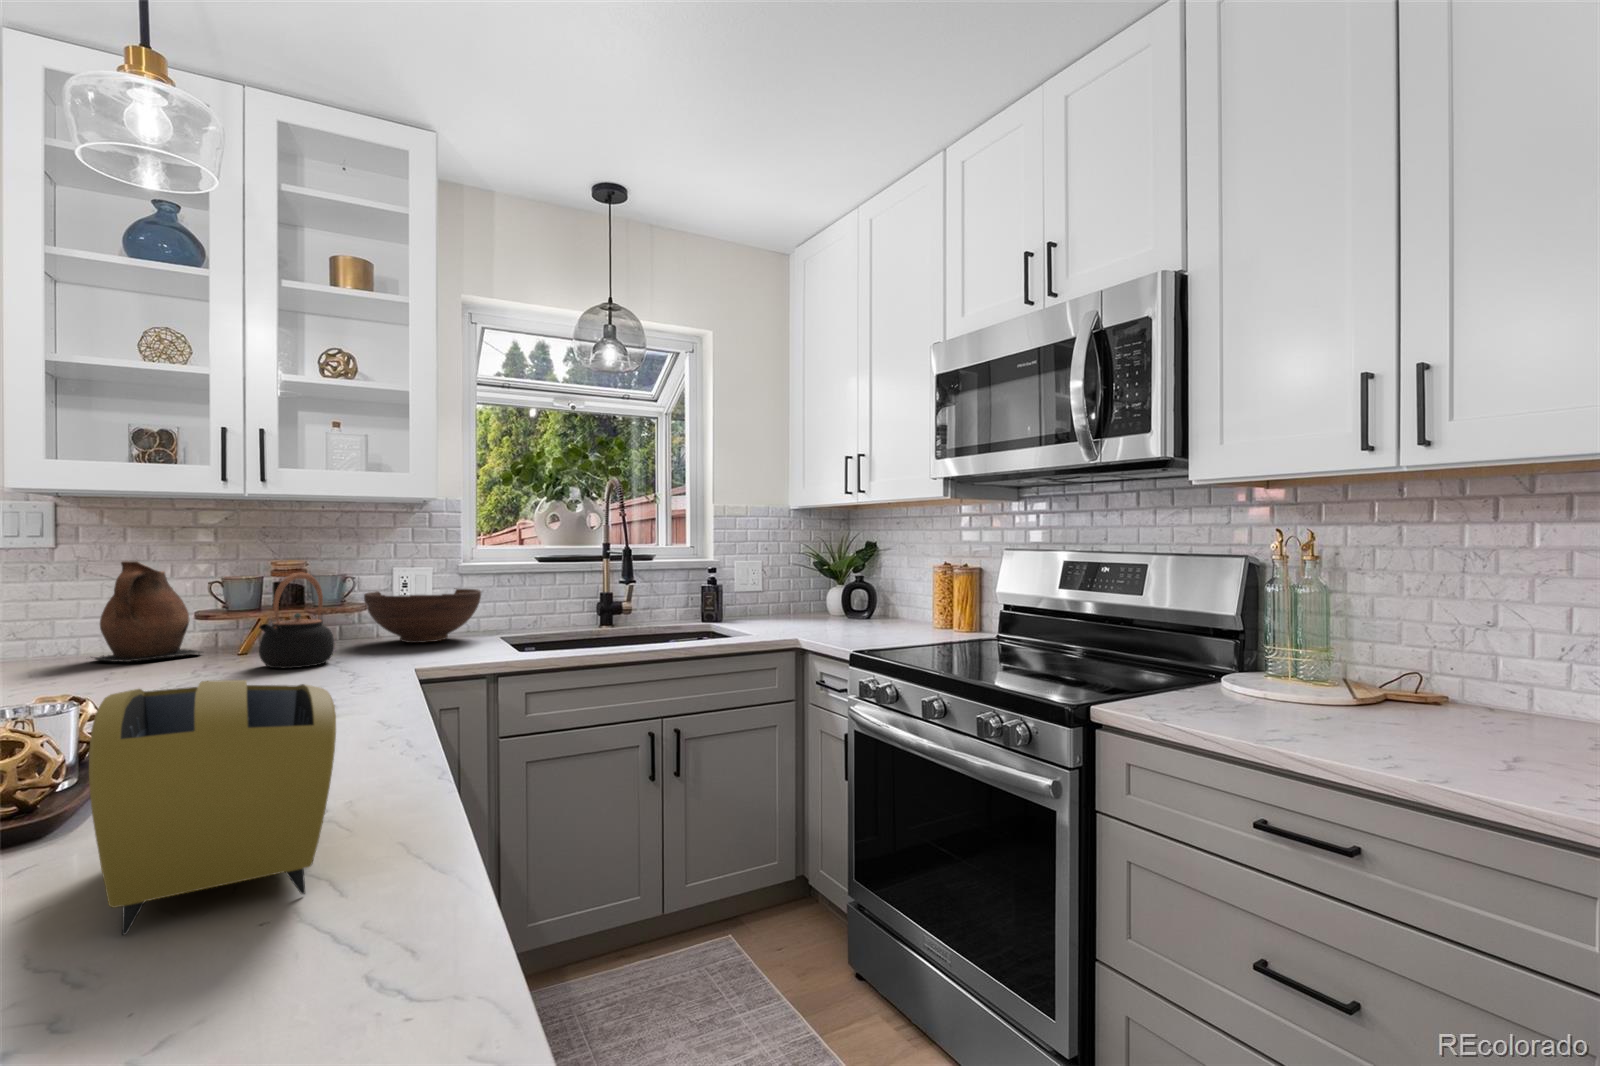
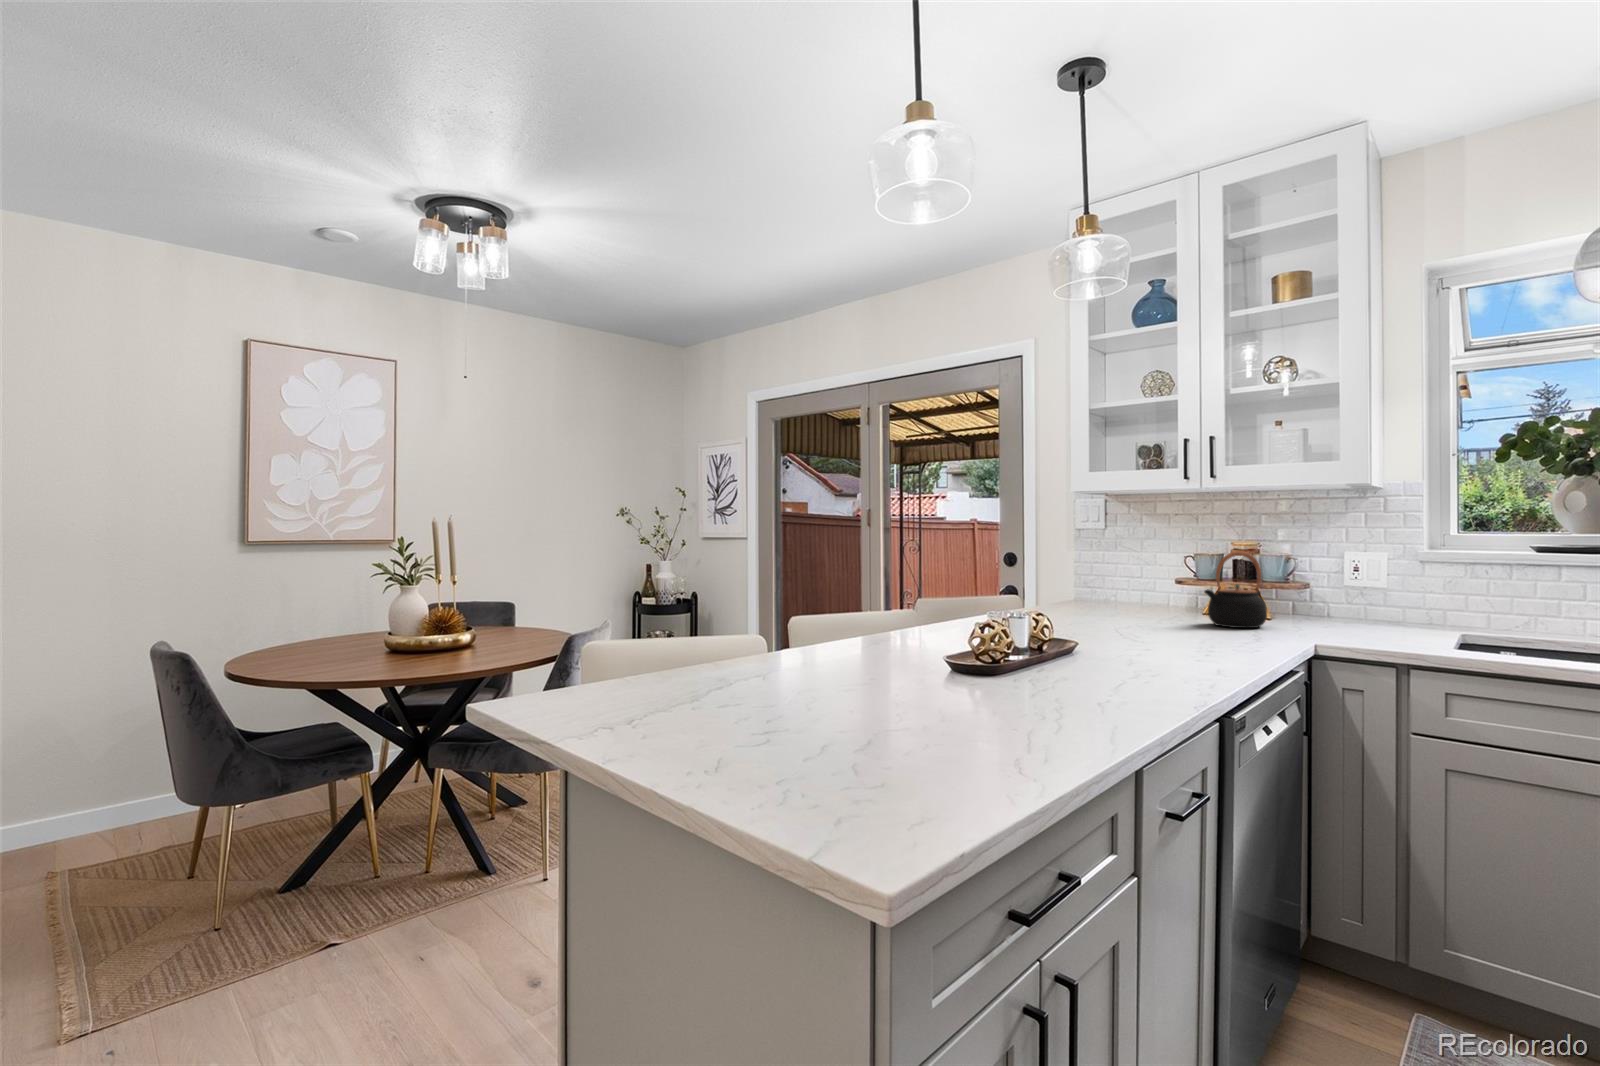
ceramic pitcher: present [91,561,203,662] -> none [1117,540,1187,612]
fruit bowl: present [364,589,481,643] -> none [1310,573,1439,625]
toaster: present [89,680,336,935] -> none [987,597,1120,721]

